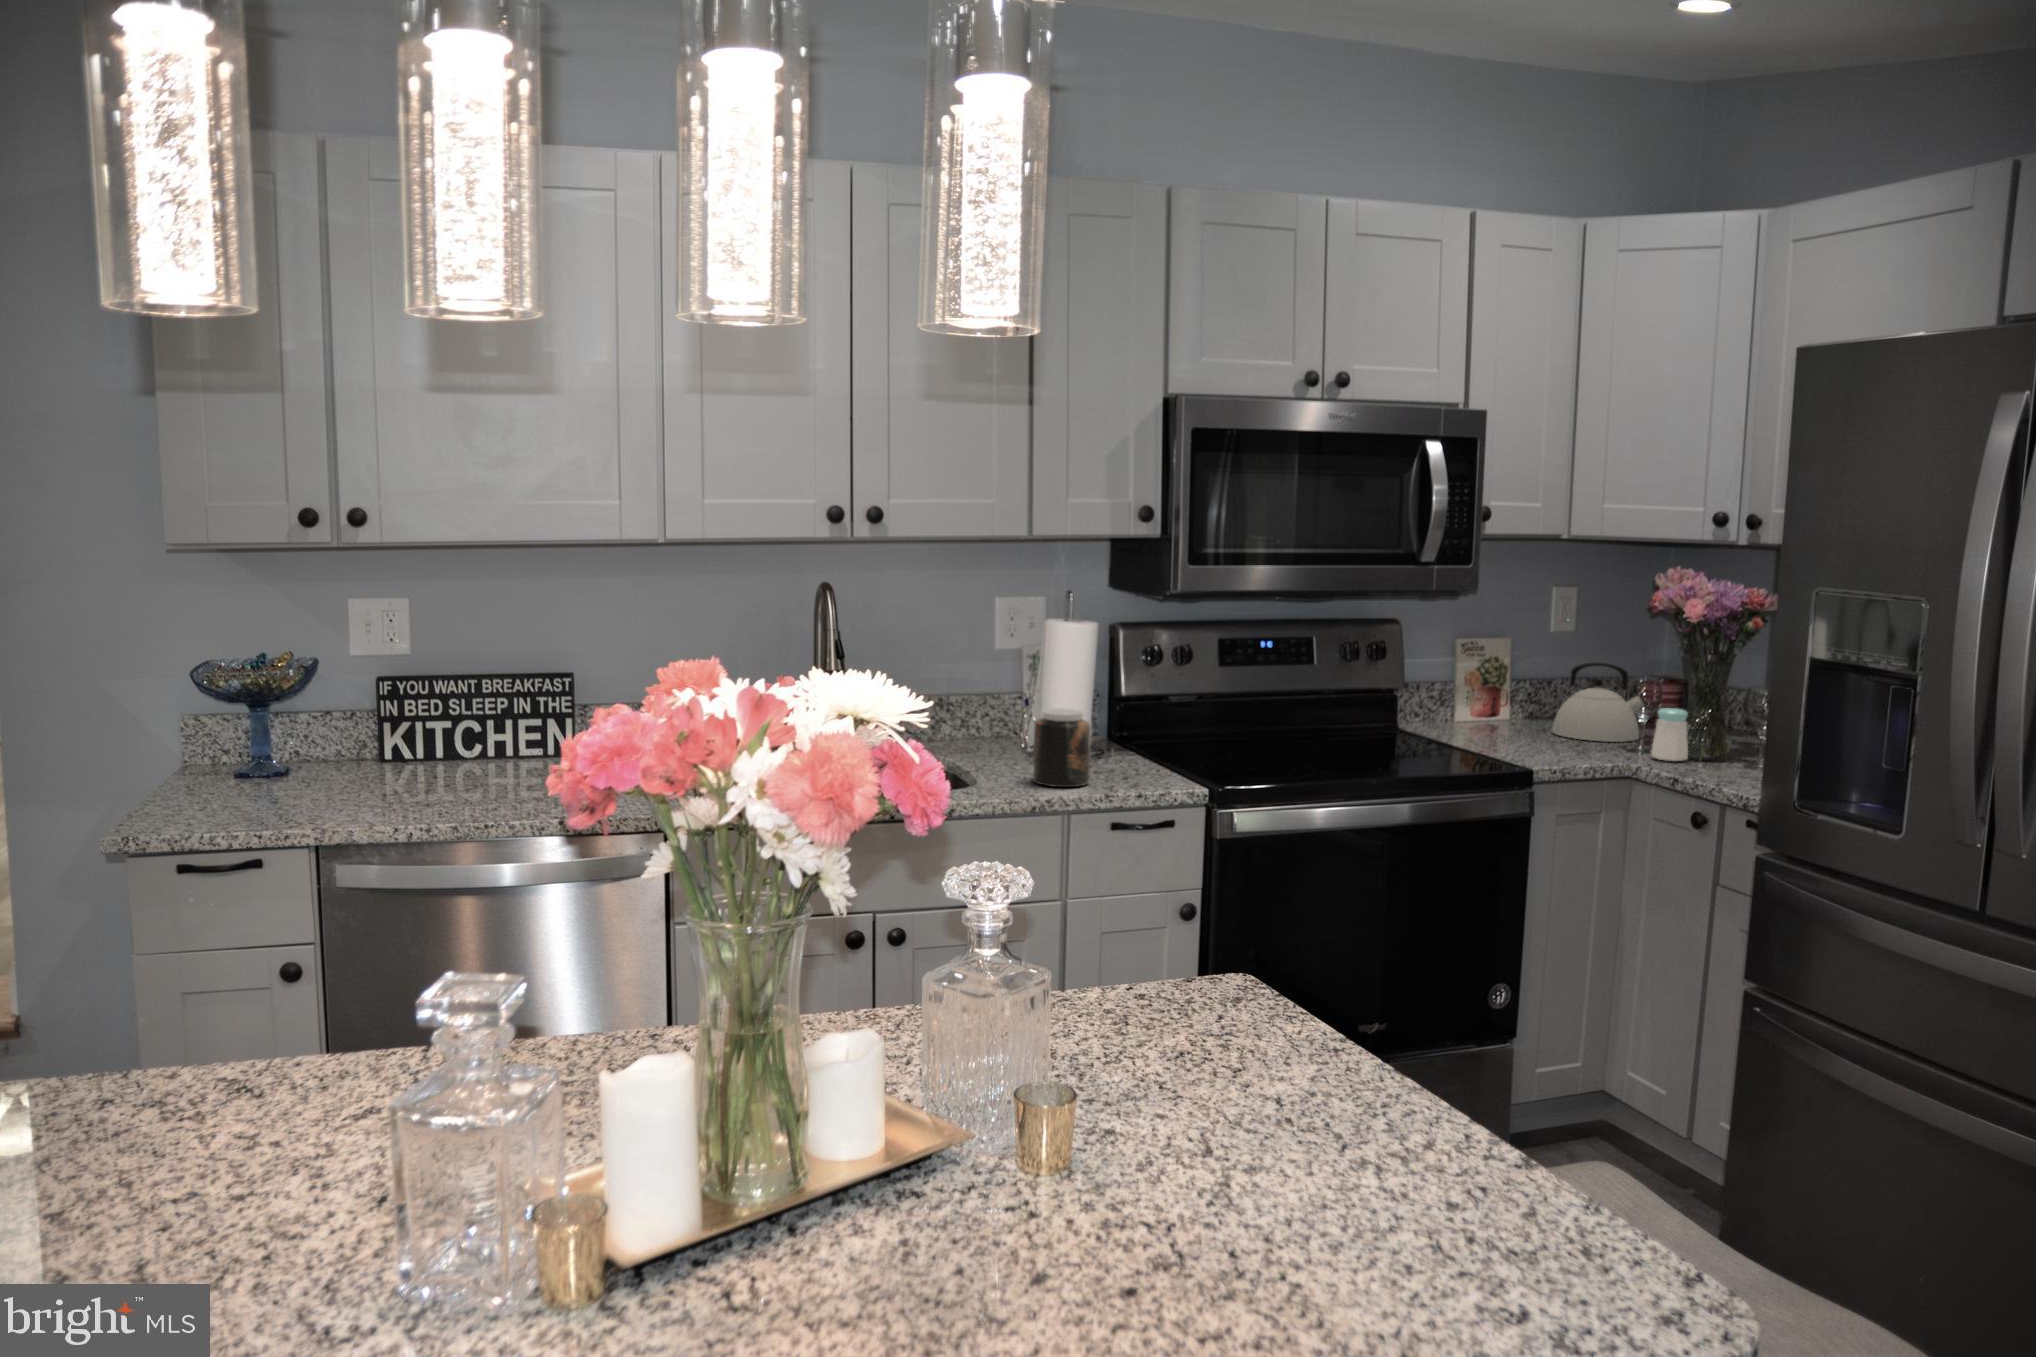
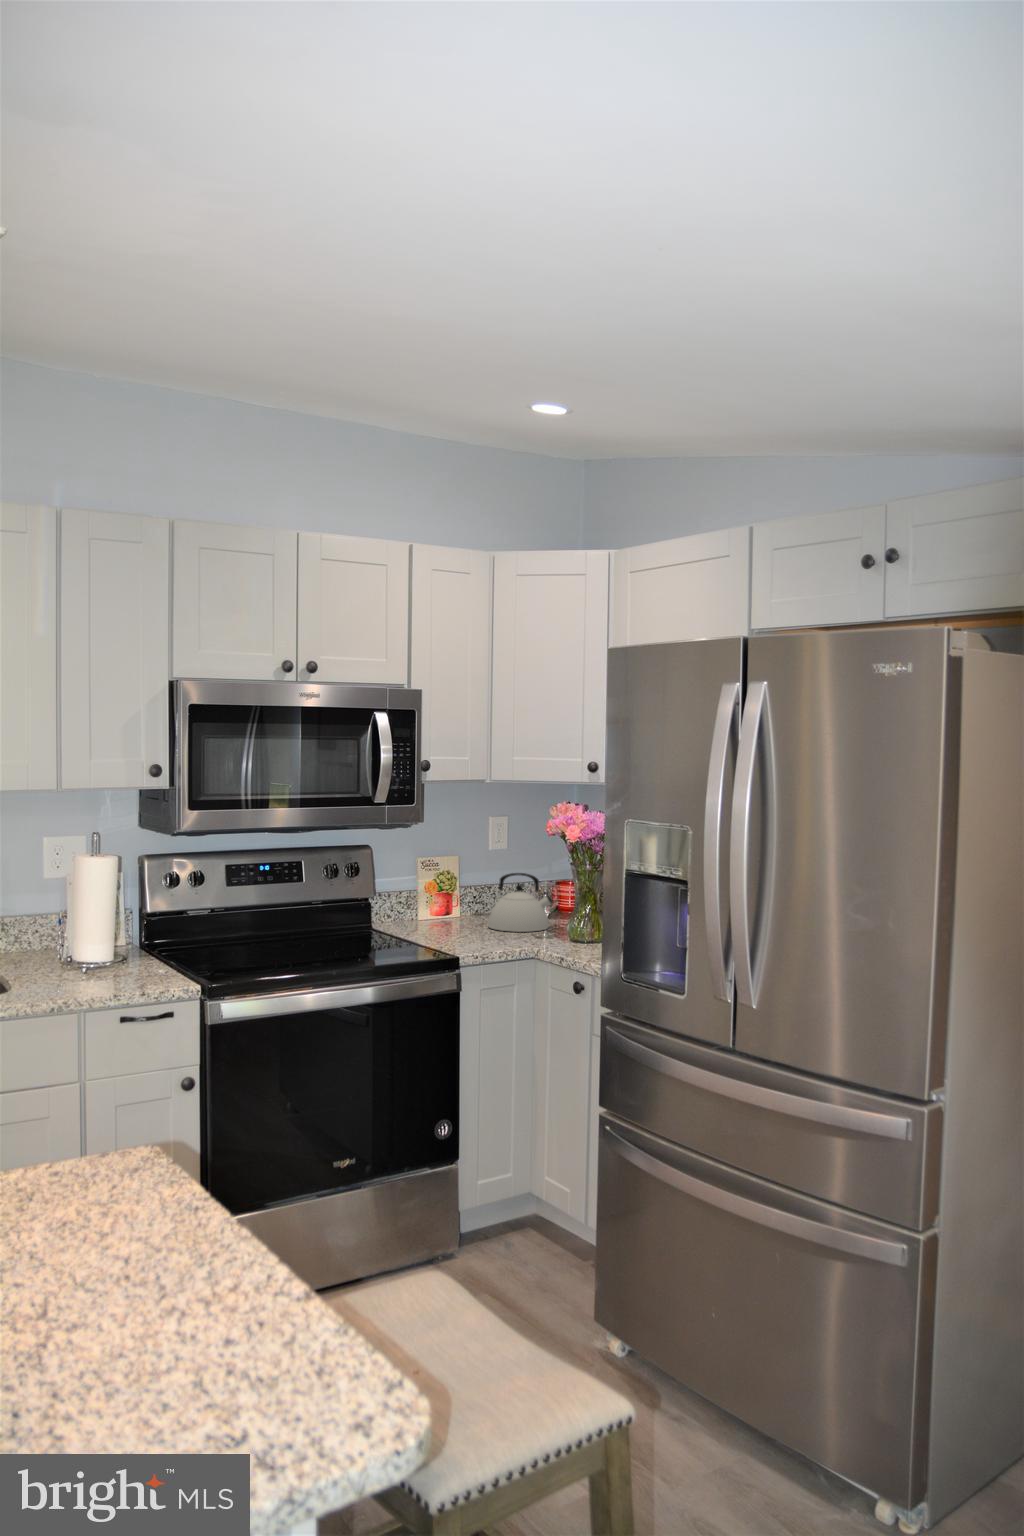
jar: present [1033,708,1090,787] -> none [57,927,105,991]
salt shaker: present [1651,708,1688,761] -> none [548,905,572,944]

